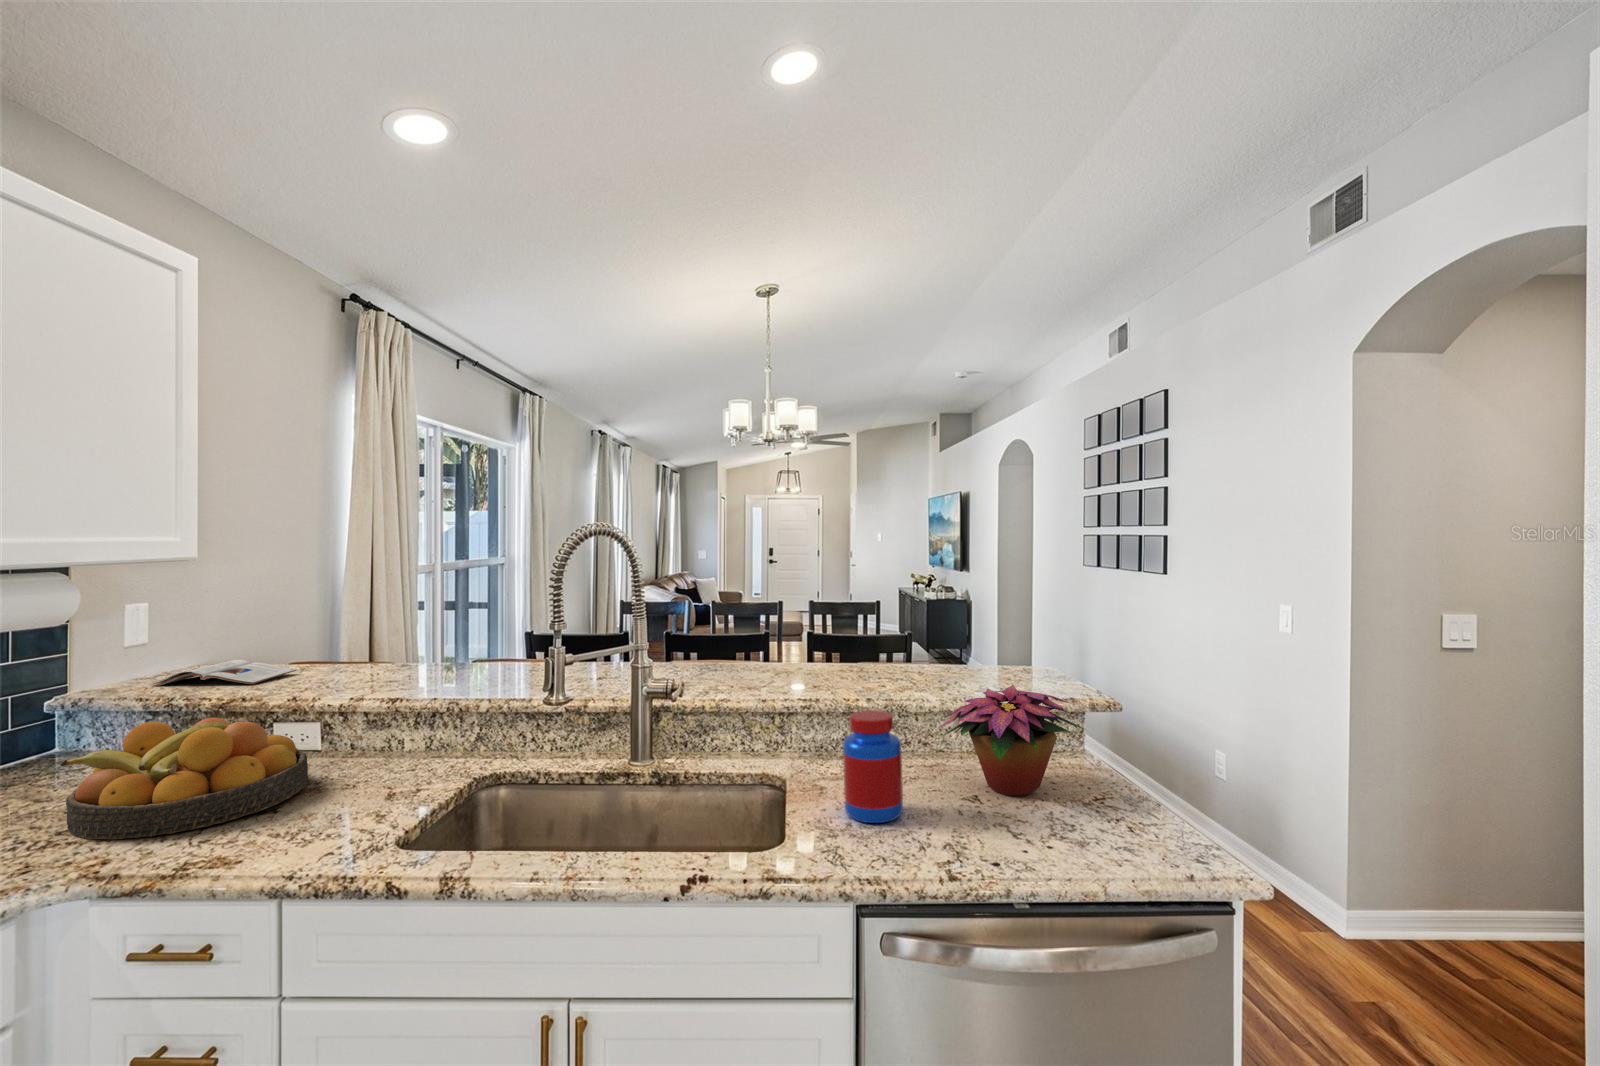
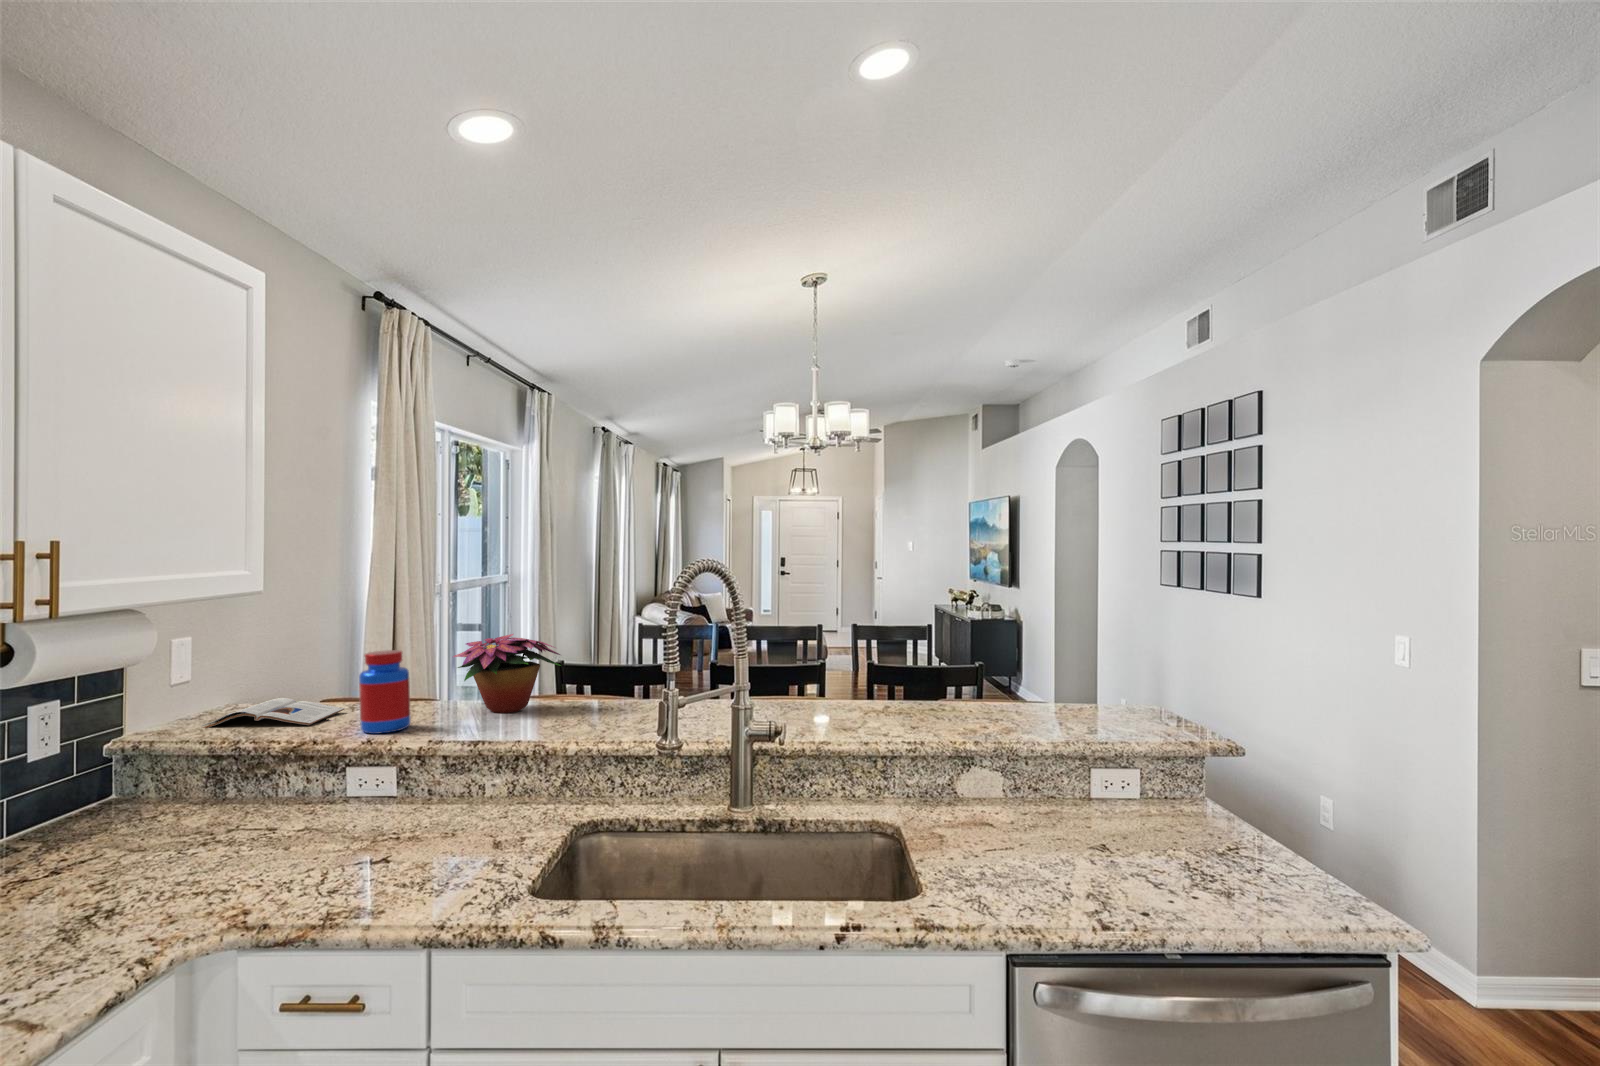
flower arrangement: present [938,685,1084,796] -> present [453,634,561,713]
jar: present [843,710,903,823] -> present [359,650,411,734]
fruit bowl: present [60,718,308,840] -> none [174,763,404,889]

